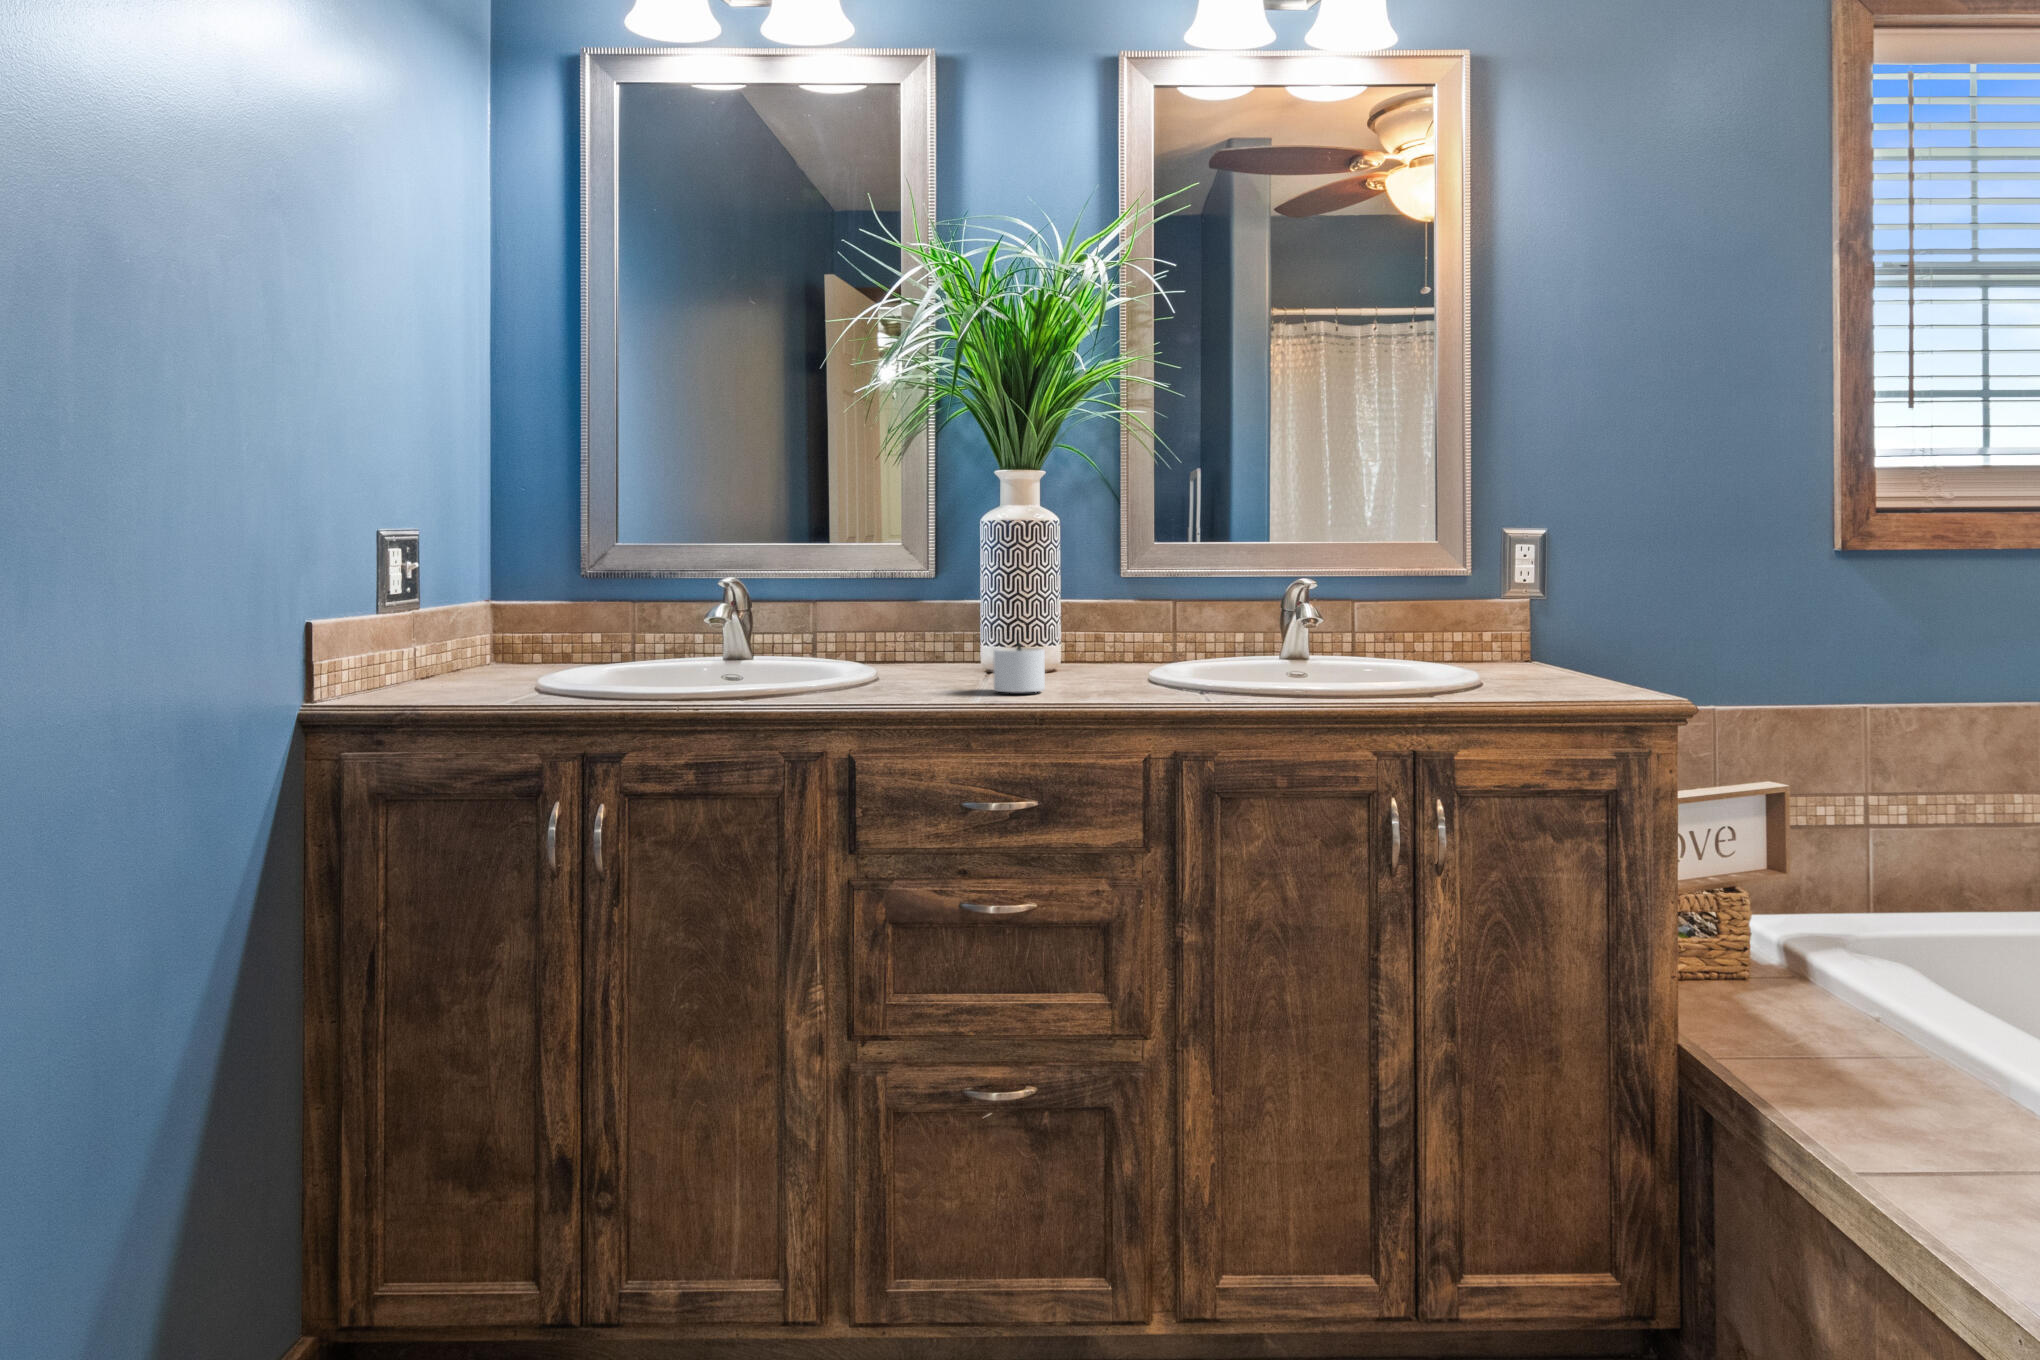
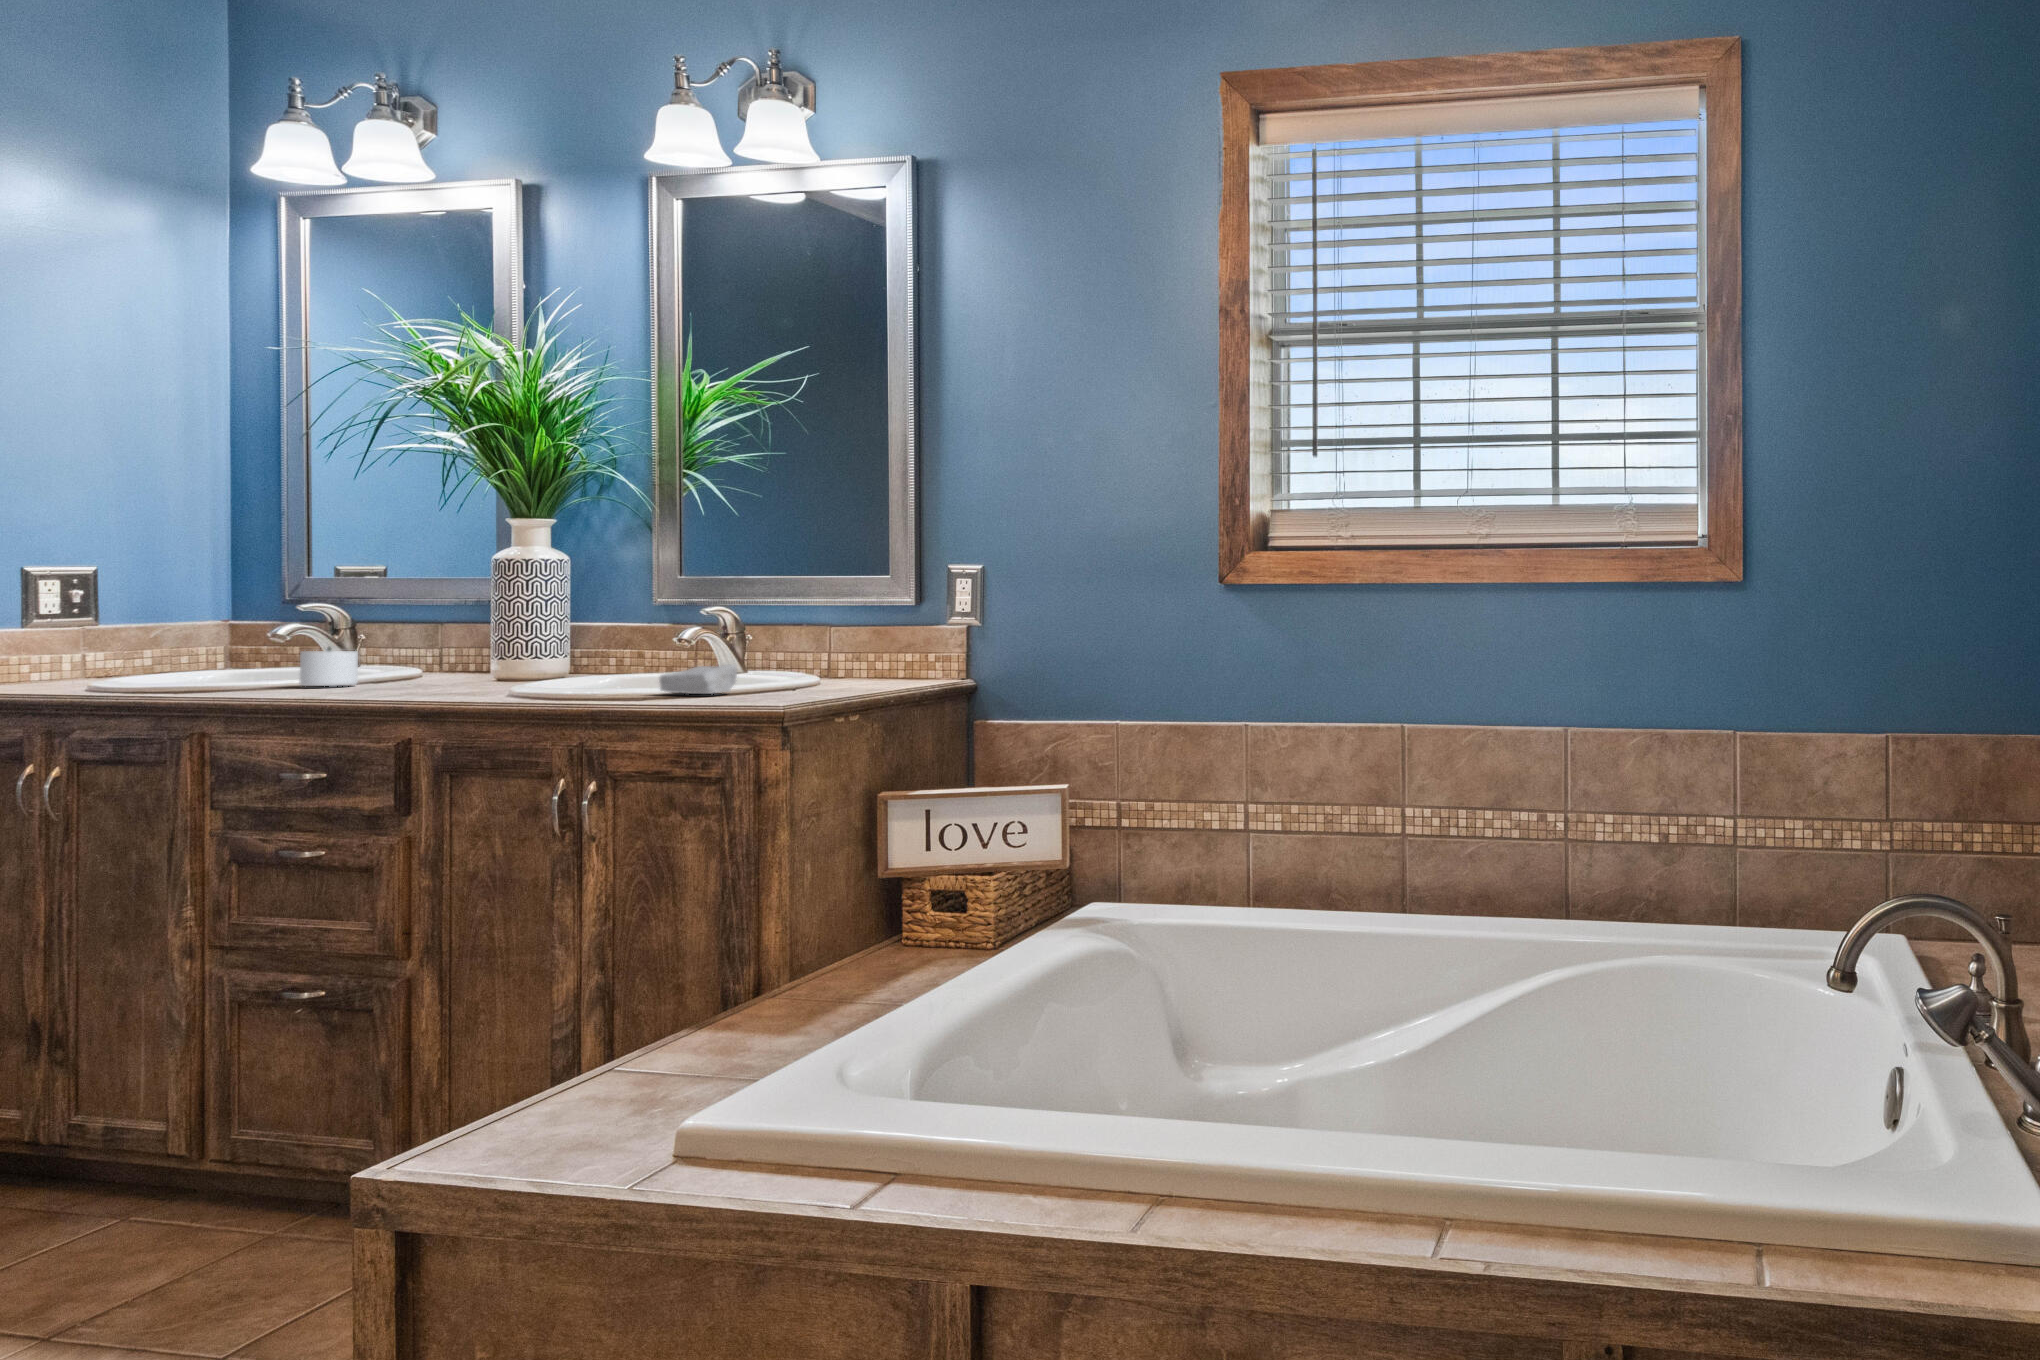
soap bar: none [1524,660,1608,696] -> present [659,664,737,694]

